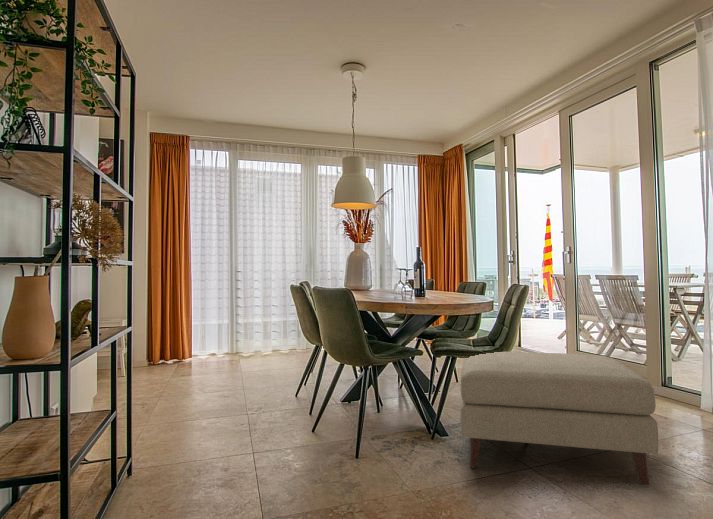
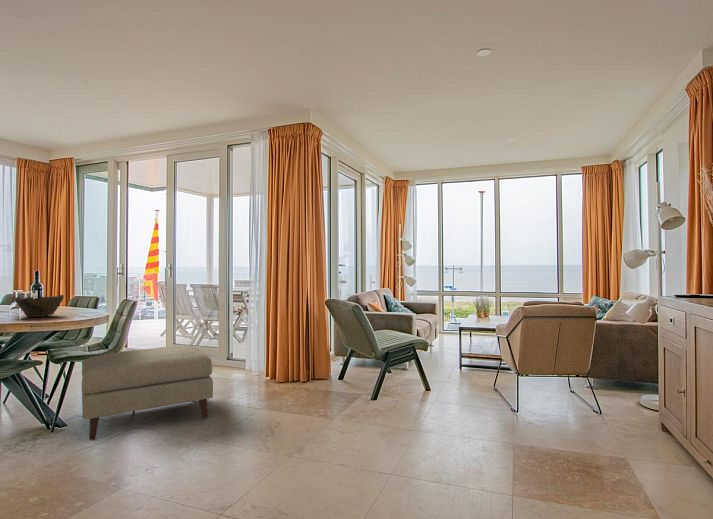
bowl: none [398,275,444,299] -> present [15,295,64,317]

